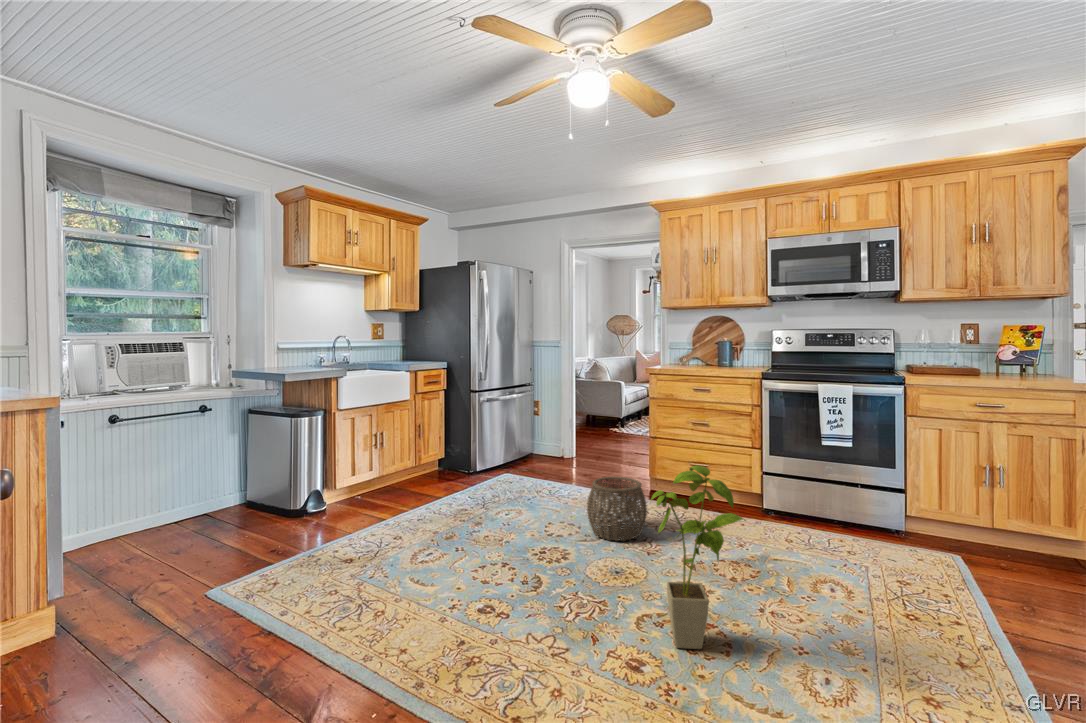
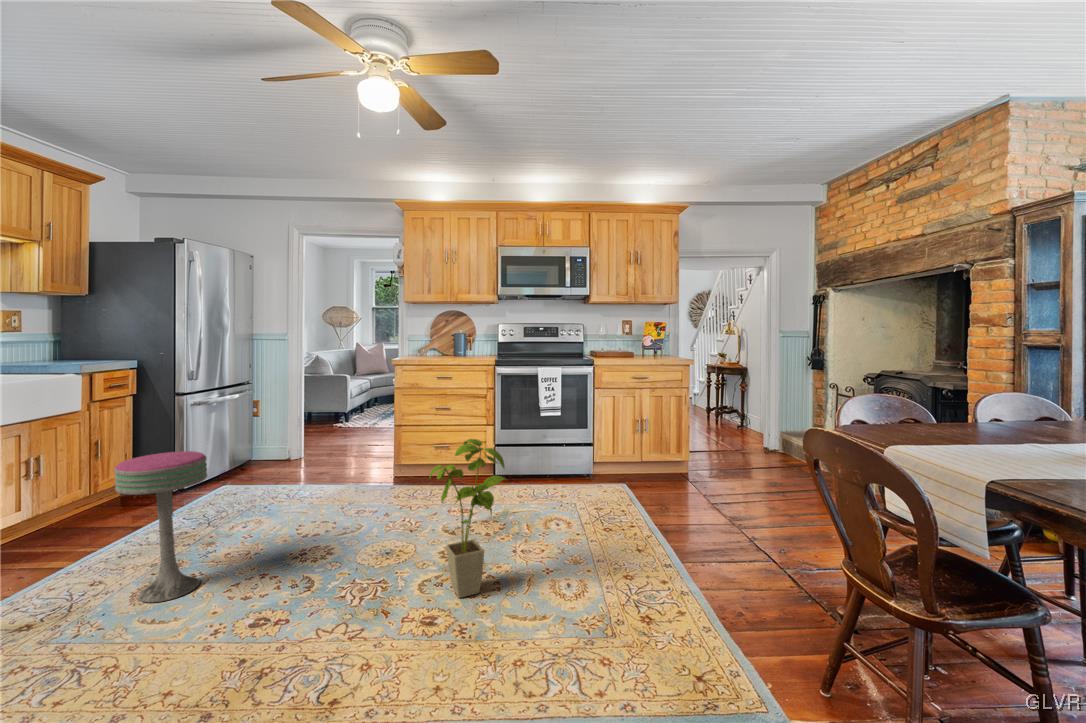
bar stool: none [404,441,468,567] -> present [114,451,207,603]
woven basket: present [587,476,647,541] -> none [343,465,404,528]

